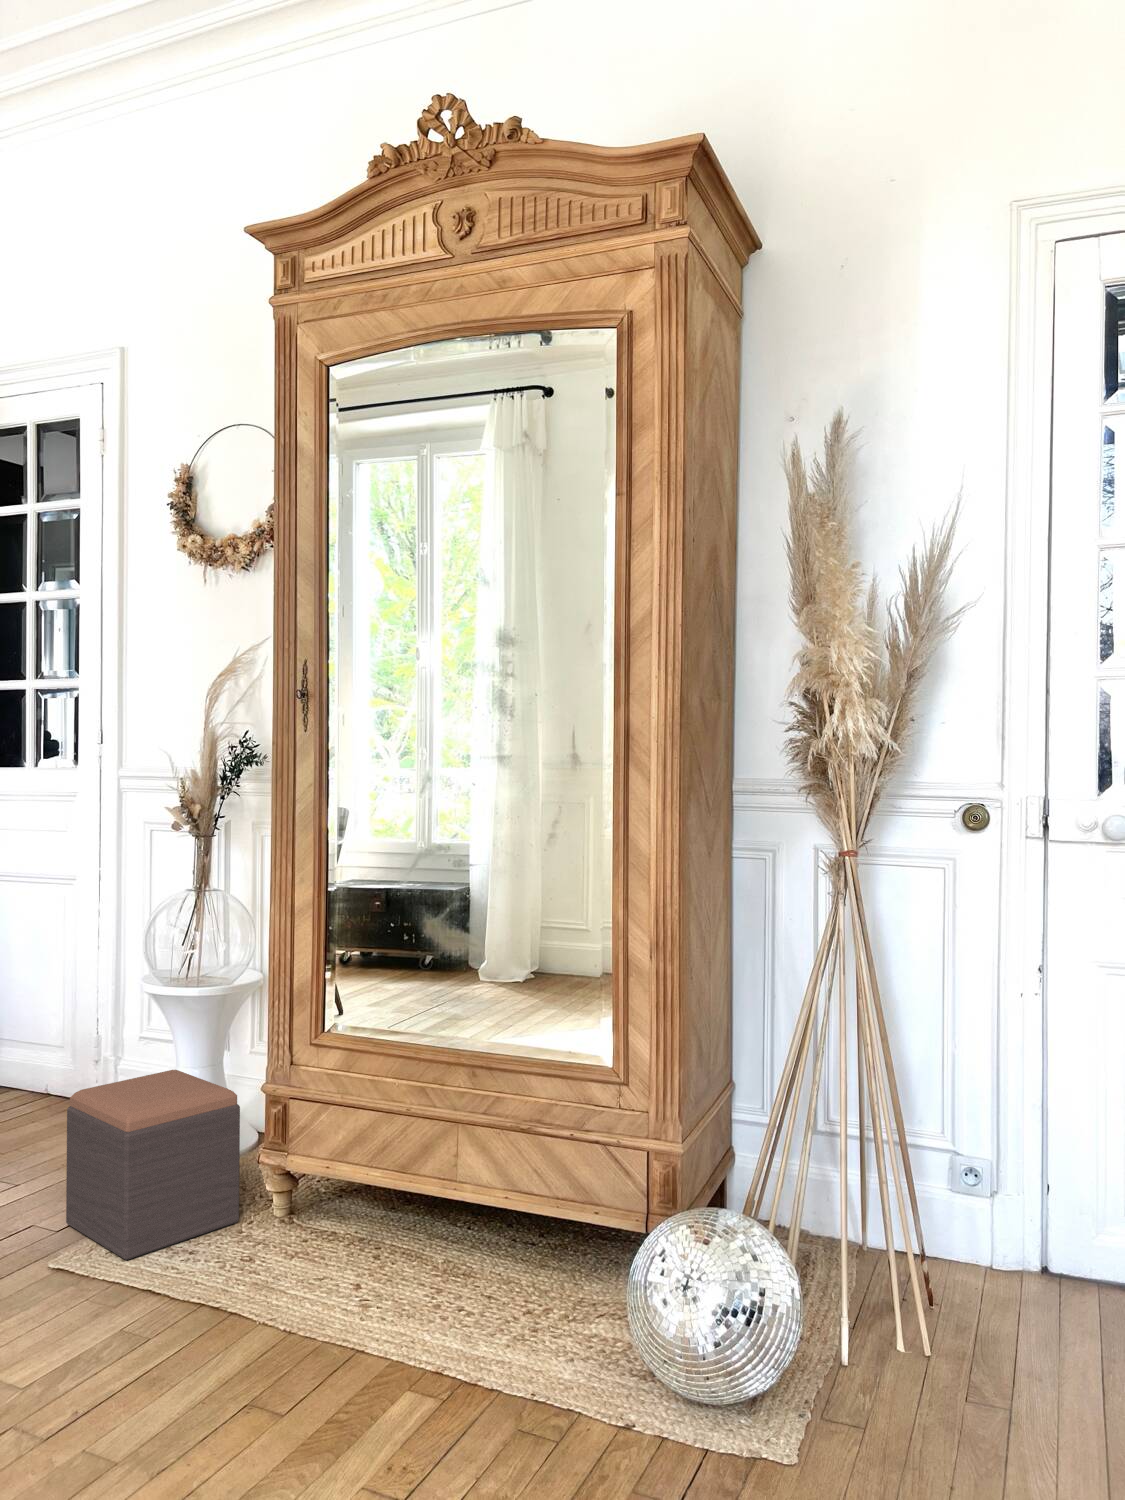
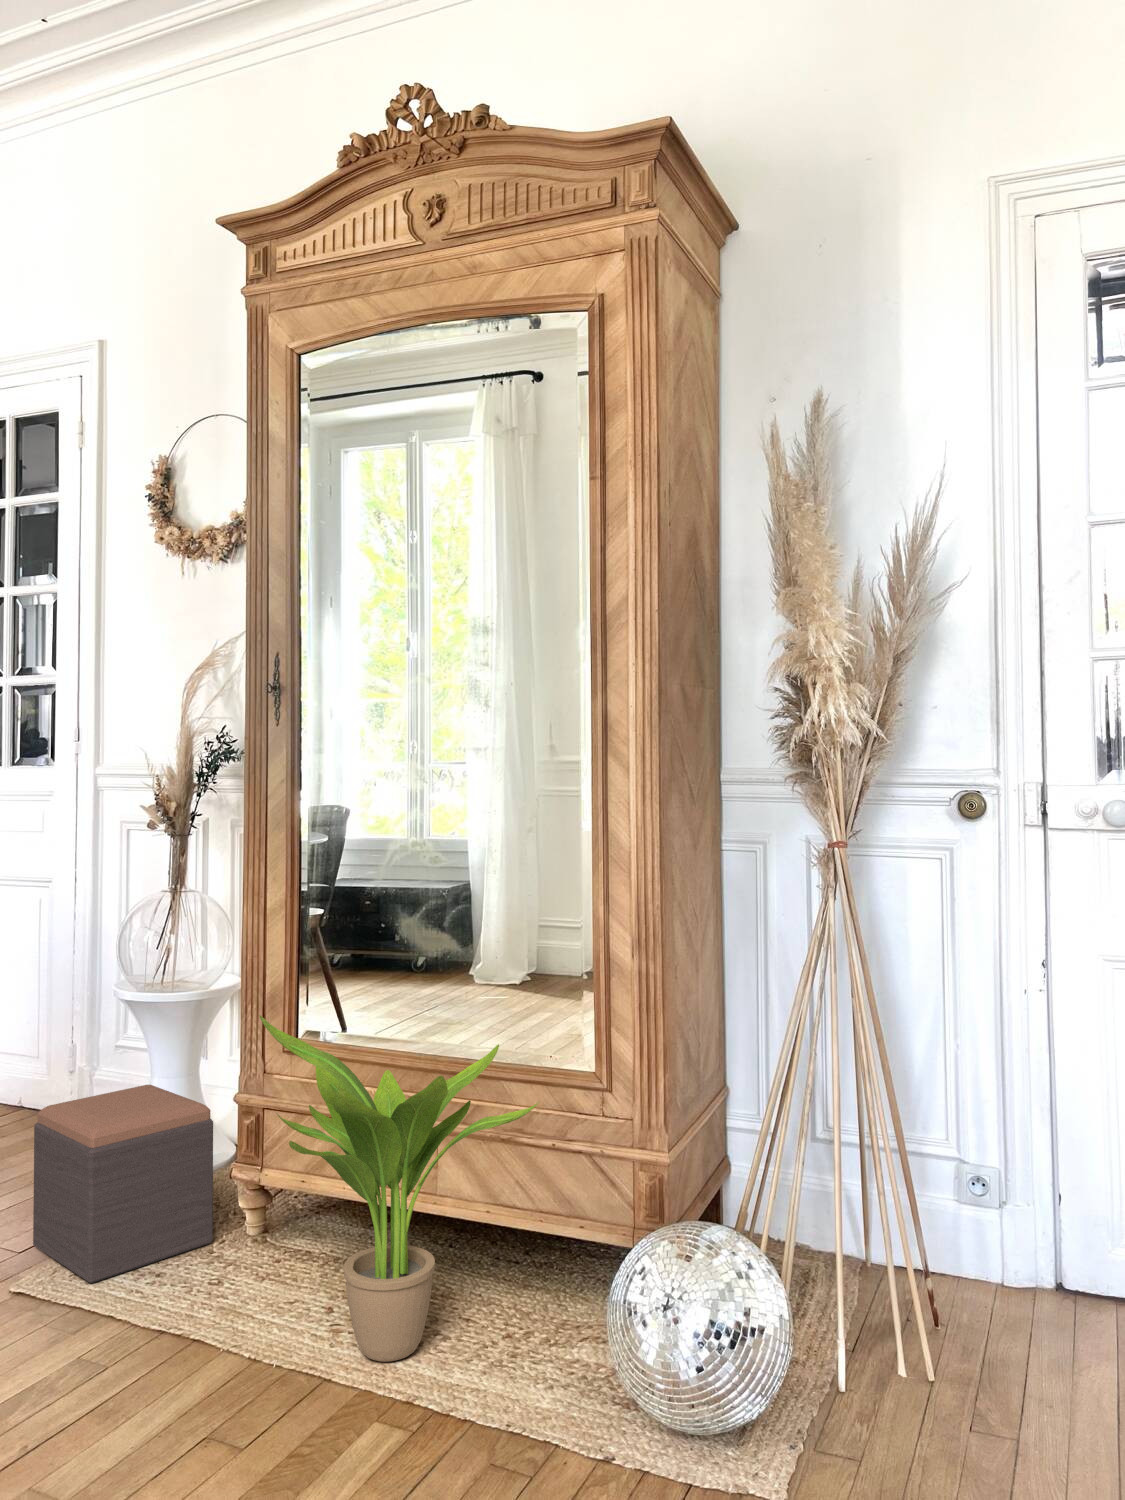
potted plant: none [297,1010,563,1336] -> present [259,1015,539,1362]

